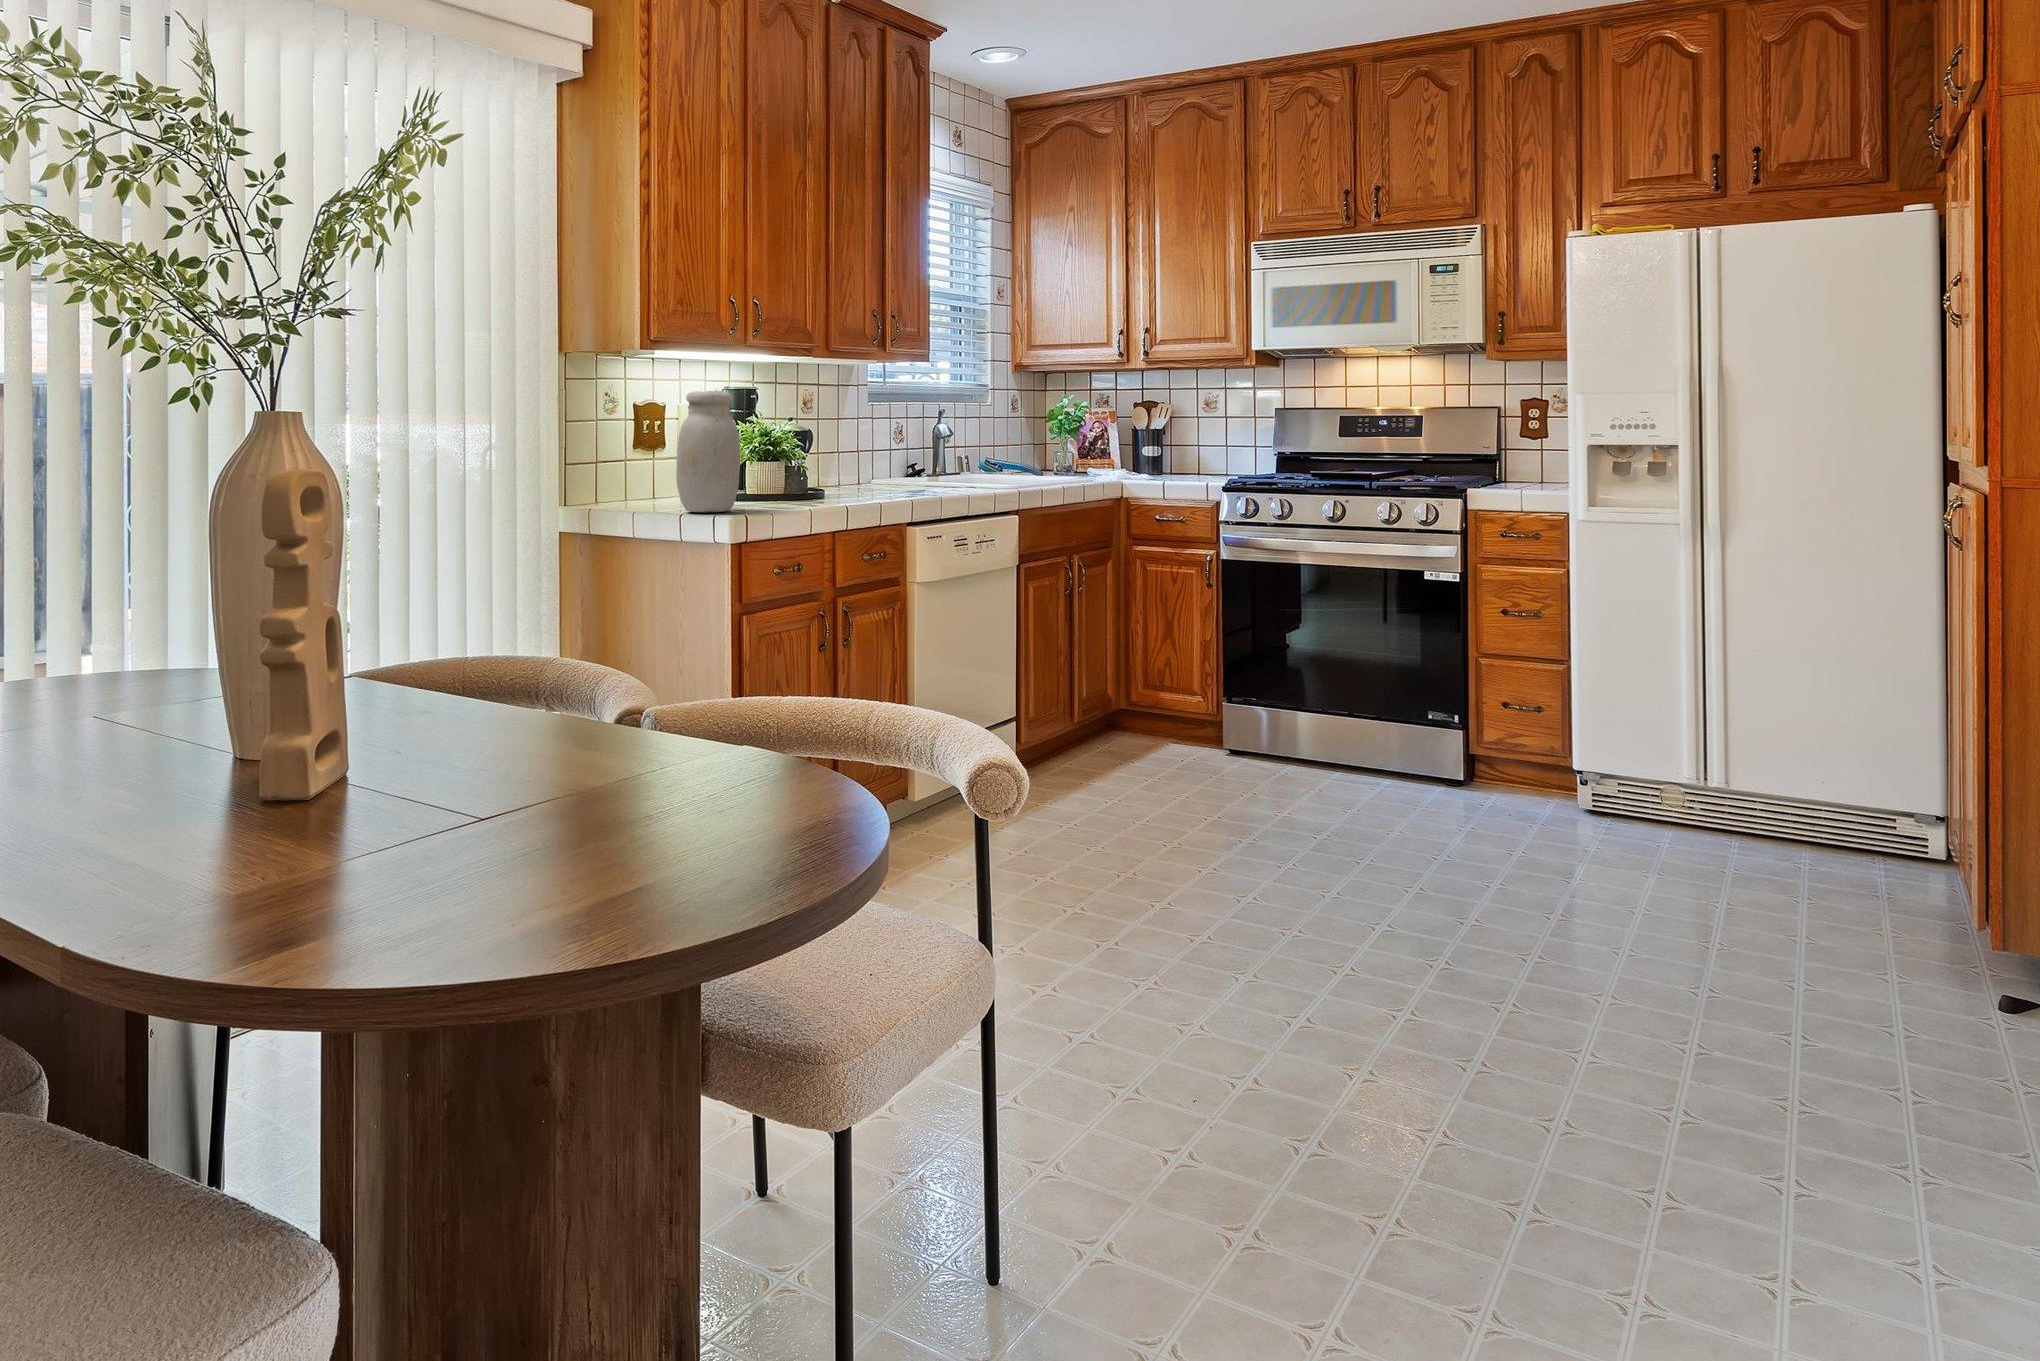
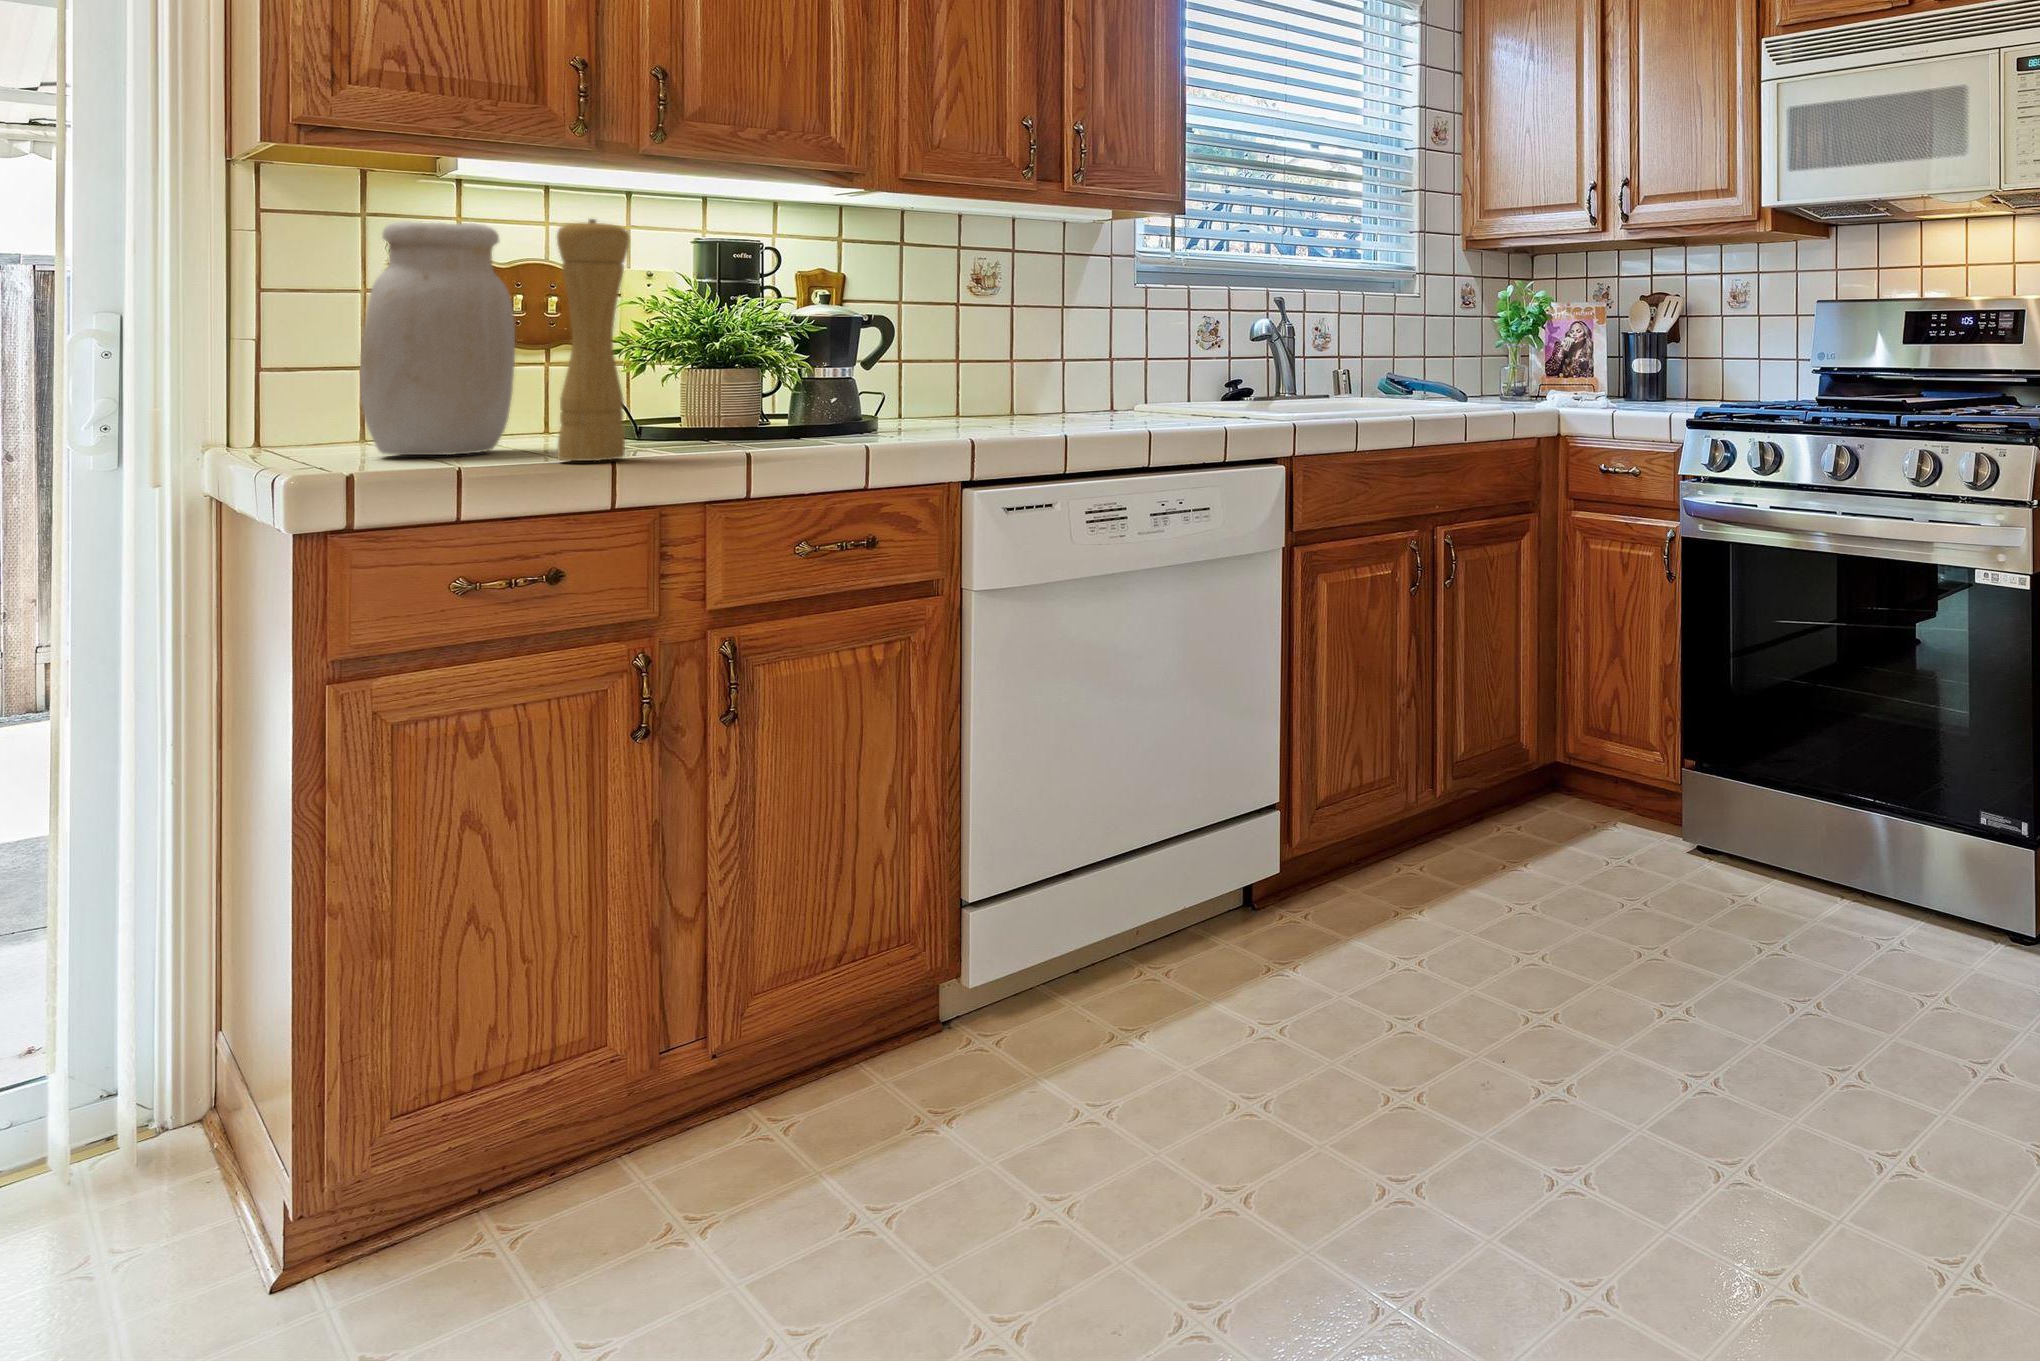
pepper mill: none [791,391,822,514] -> present [557,219,630,461]

